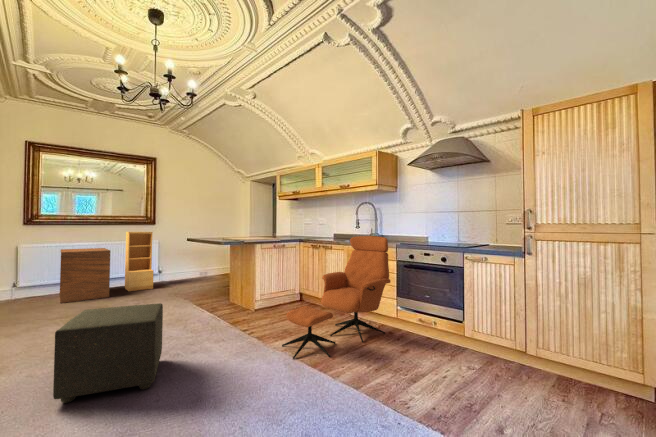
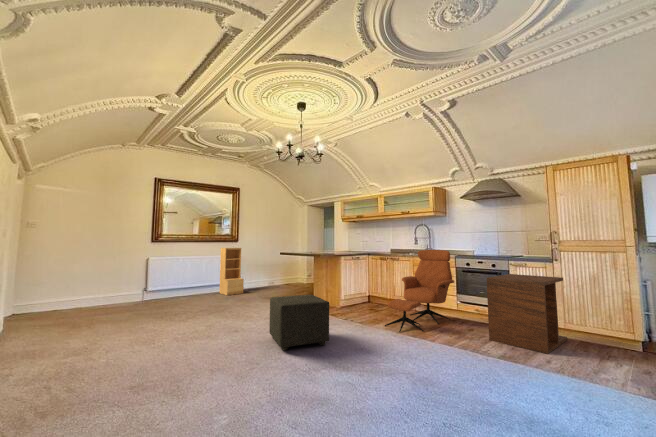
side table: present [59,248,110,303] -> present [487,274,567,354]

